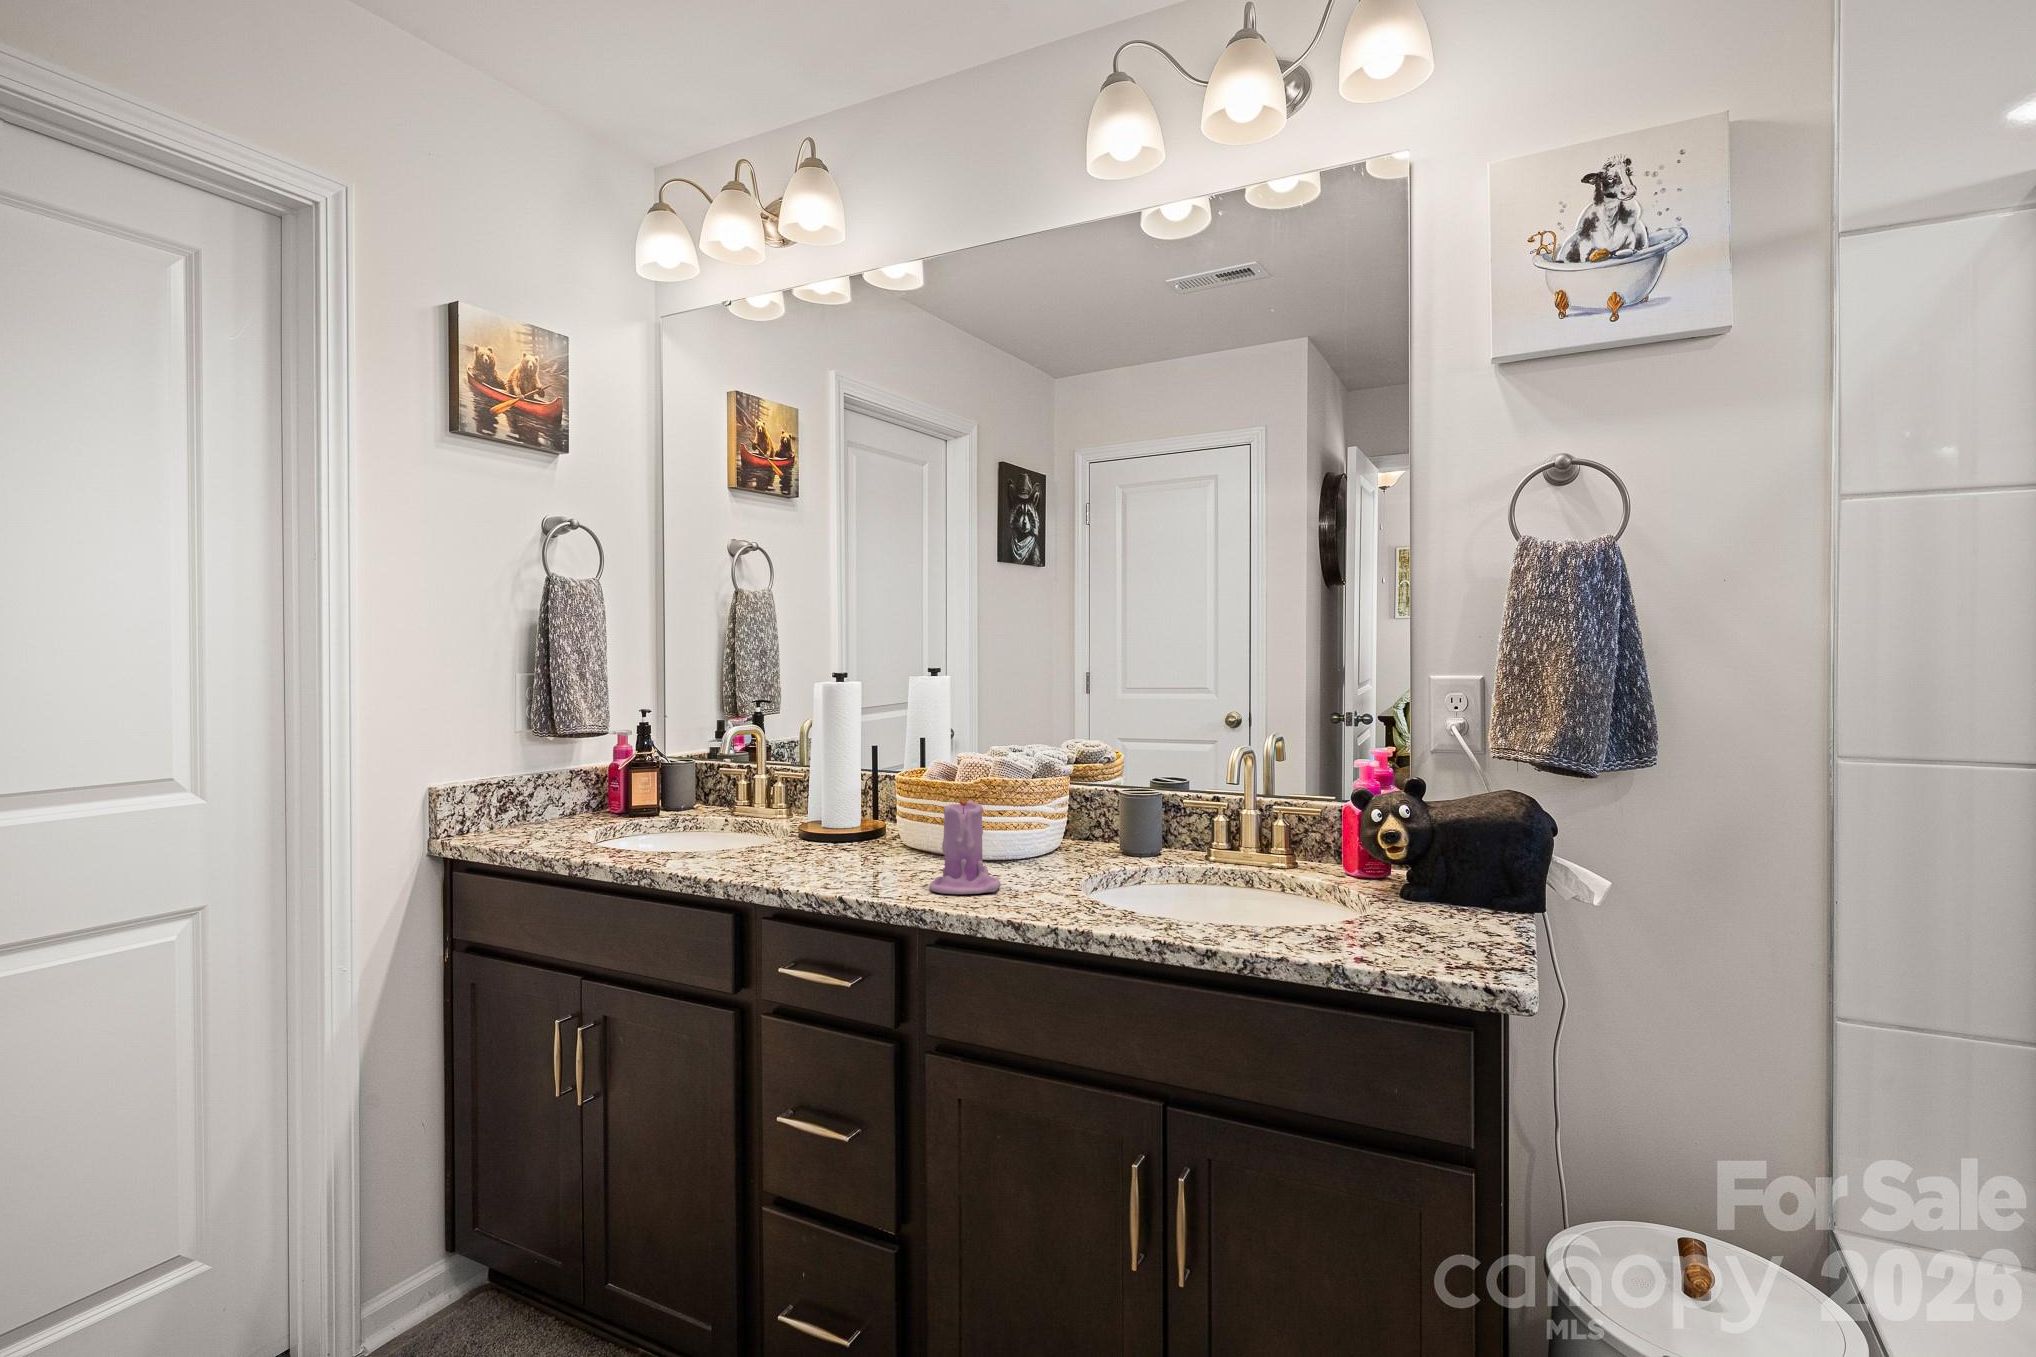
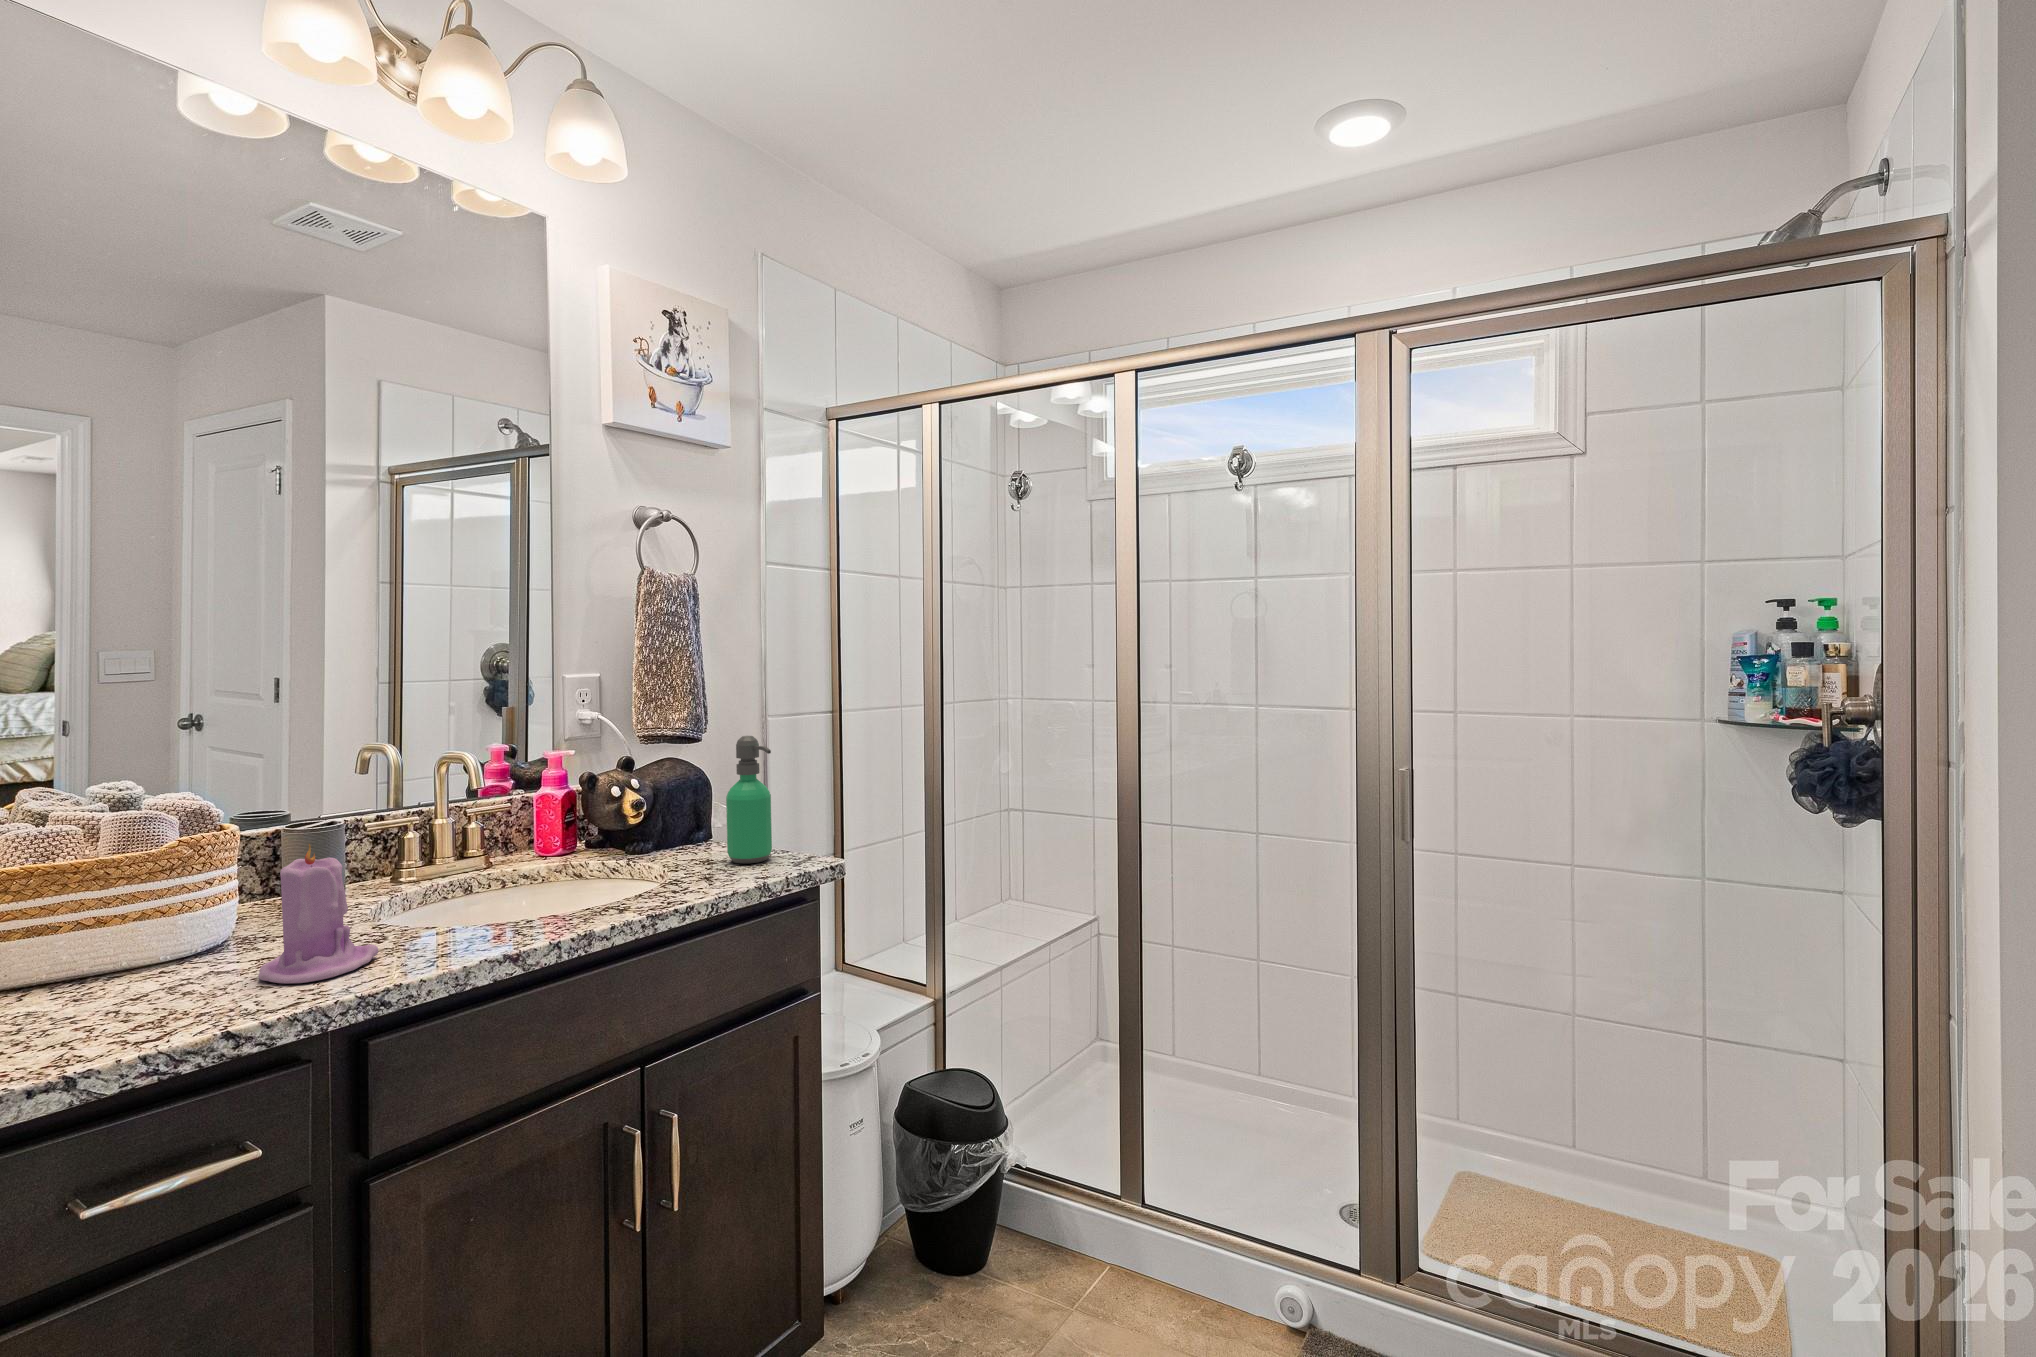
soap dispenser: none [1397,761,1463,944] -> present [726,736,772,864]

